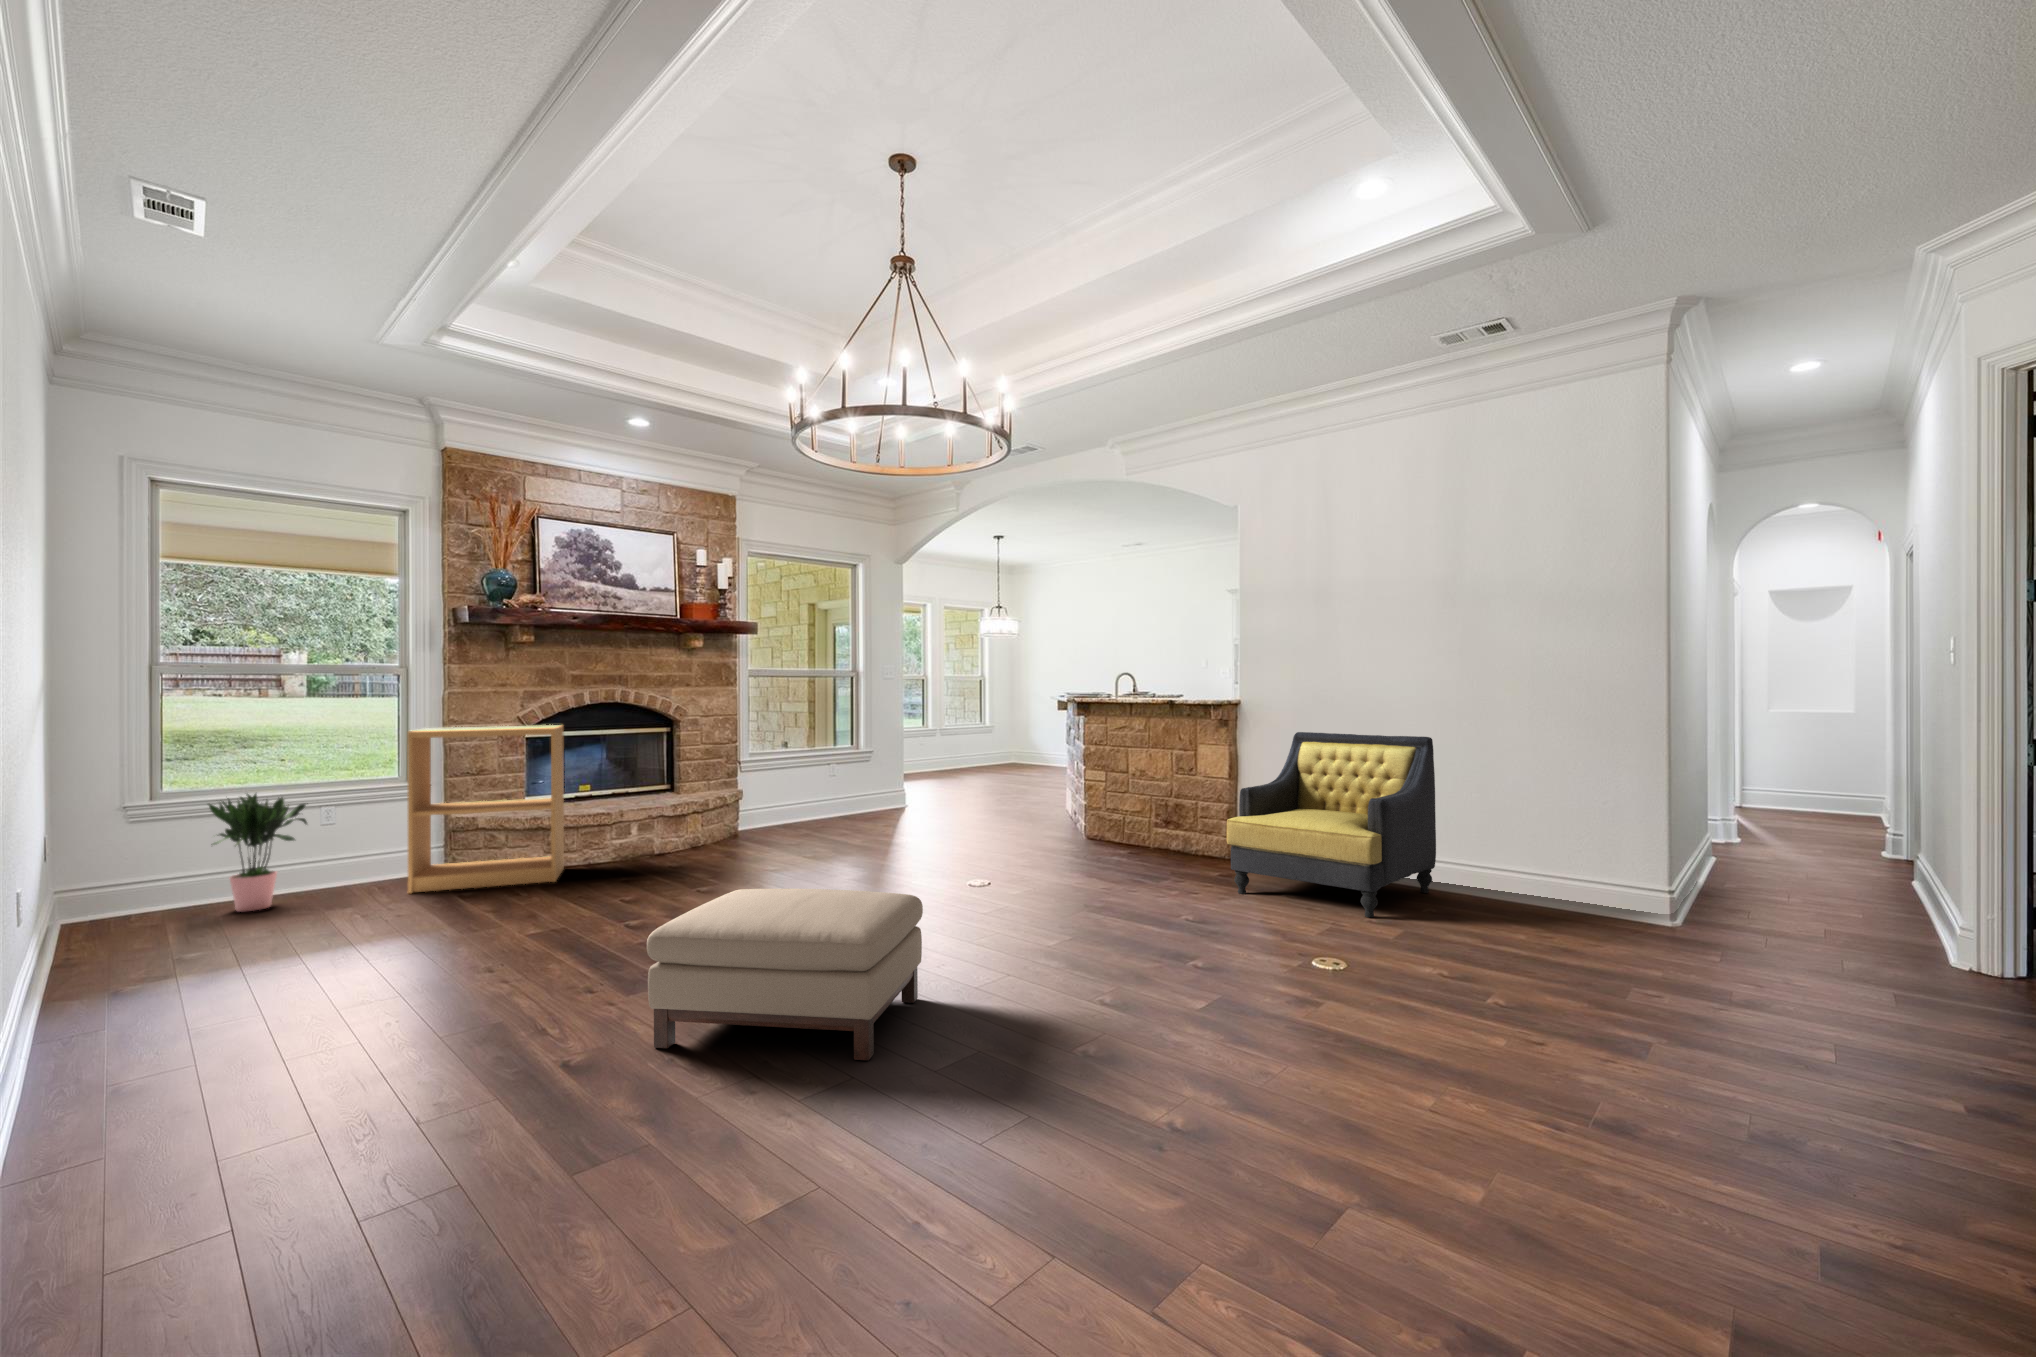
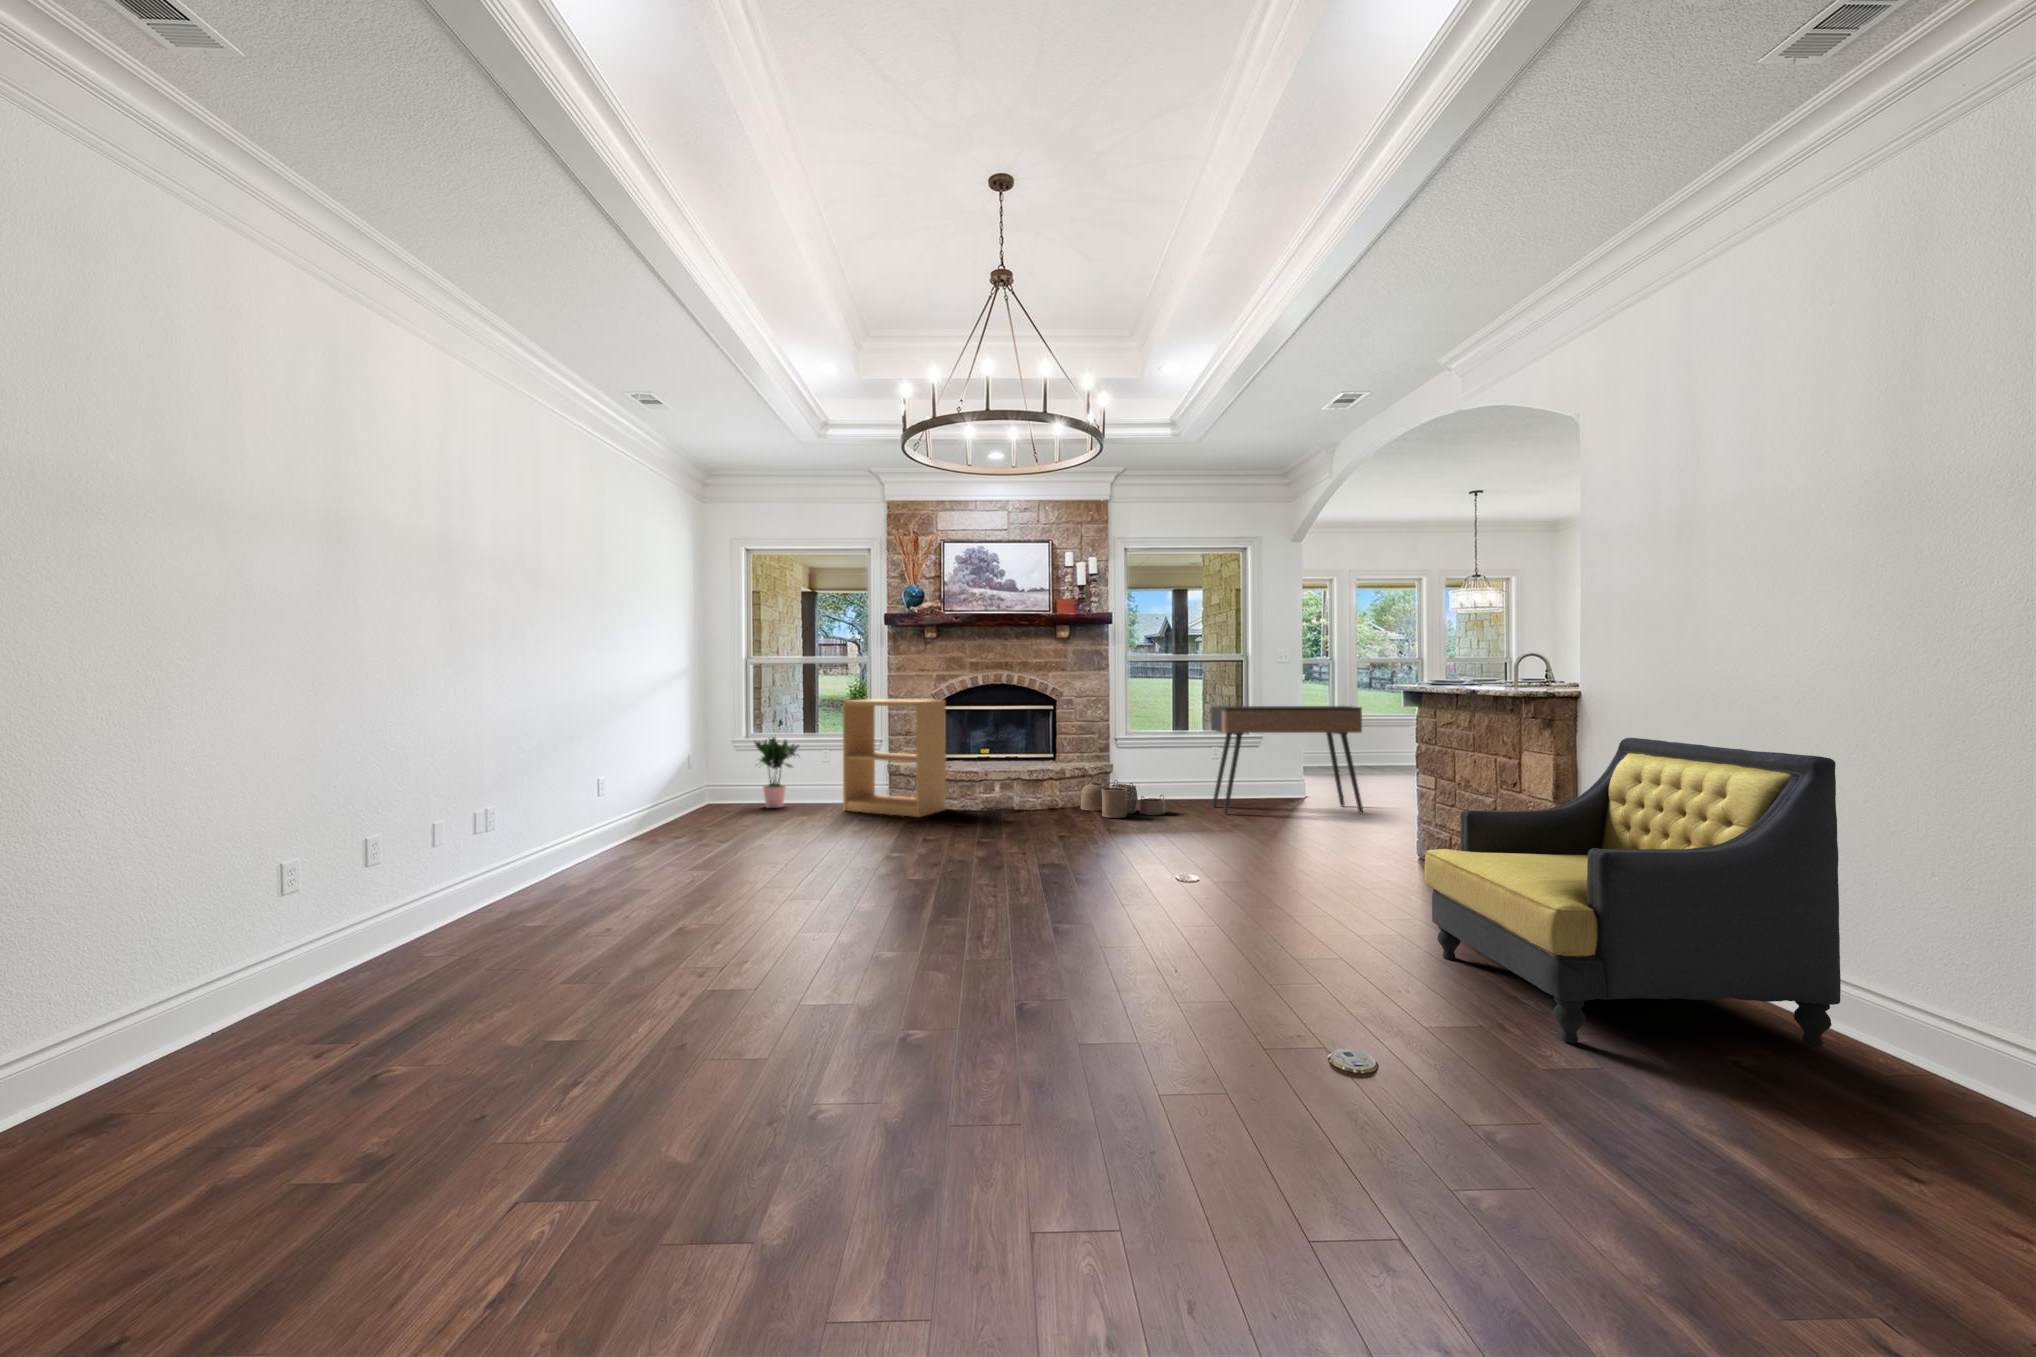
console table: none [844,717,974,828] -> present [1211,706,1363,814]
woven basket: none [723,806,822,847] -> present [1081,780,1165,818]
ottoman: present [647,889,923,1060] -> none [682,829,877,981]

